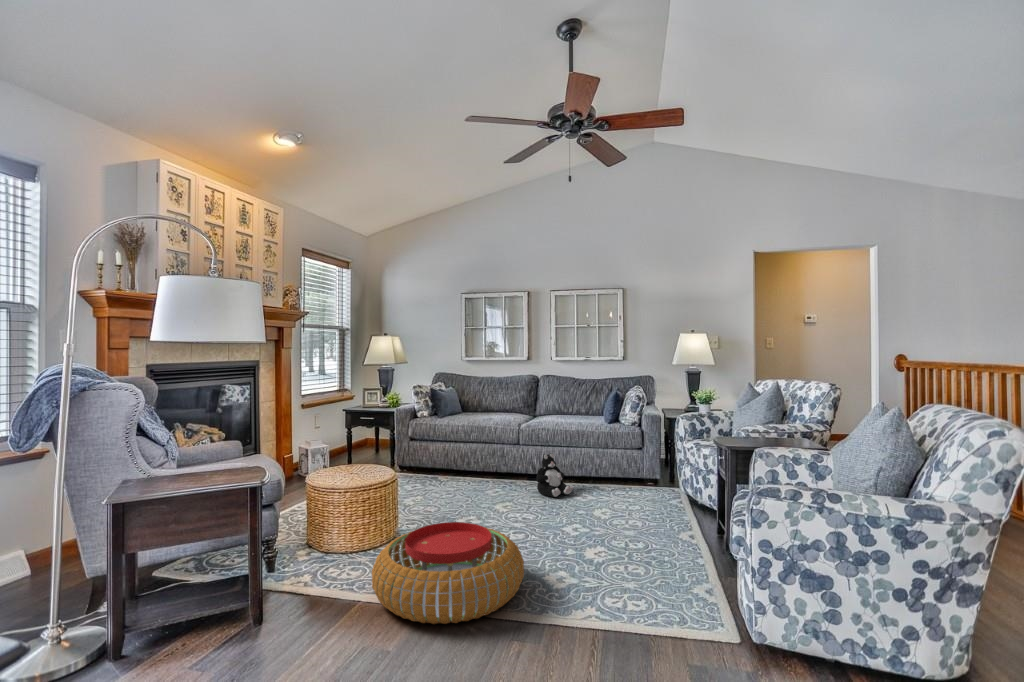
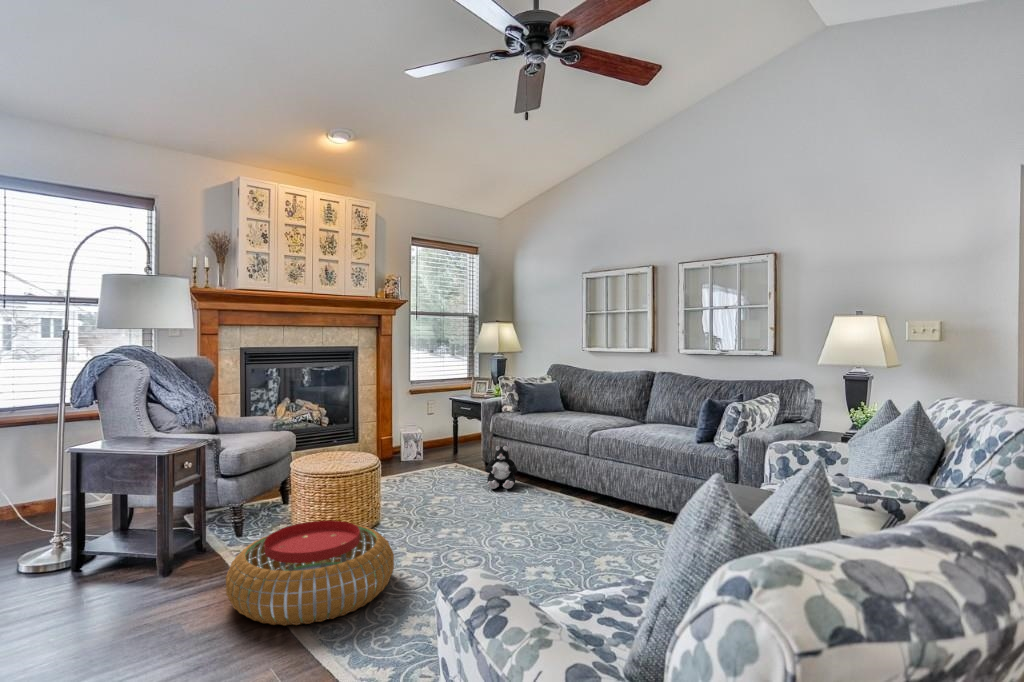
plush toy: present [536,453,573,497] -> present [485,445,517,489]

